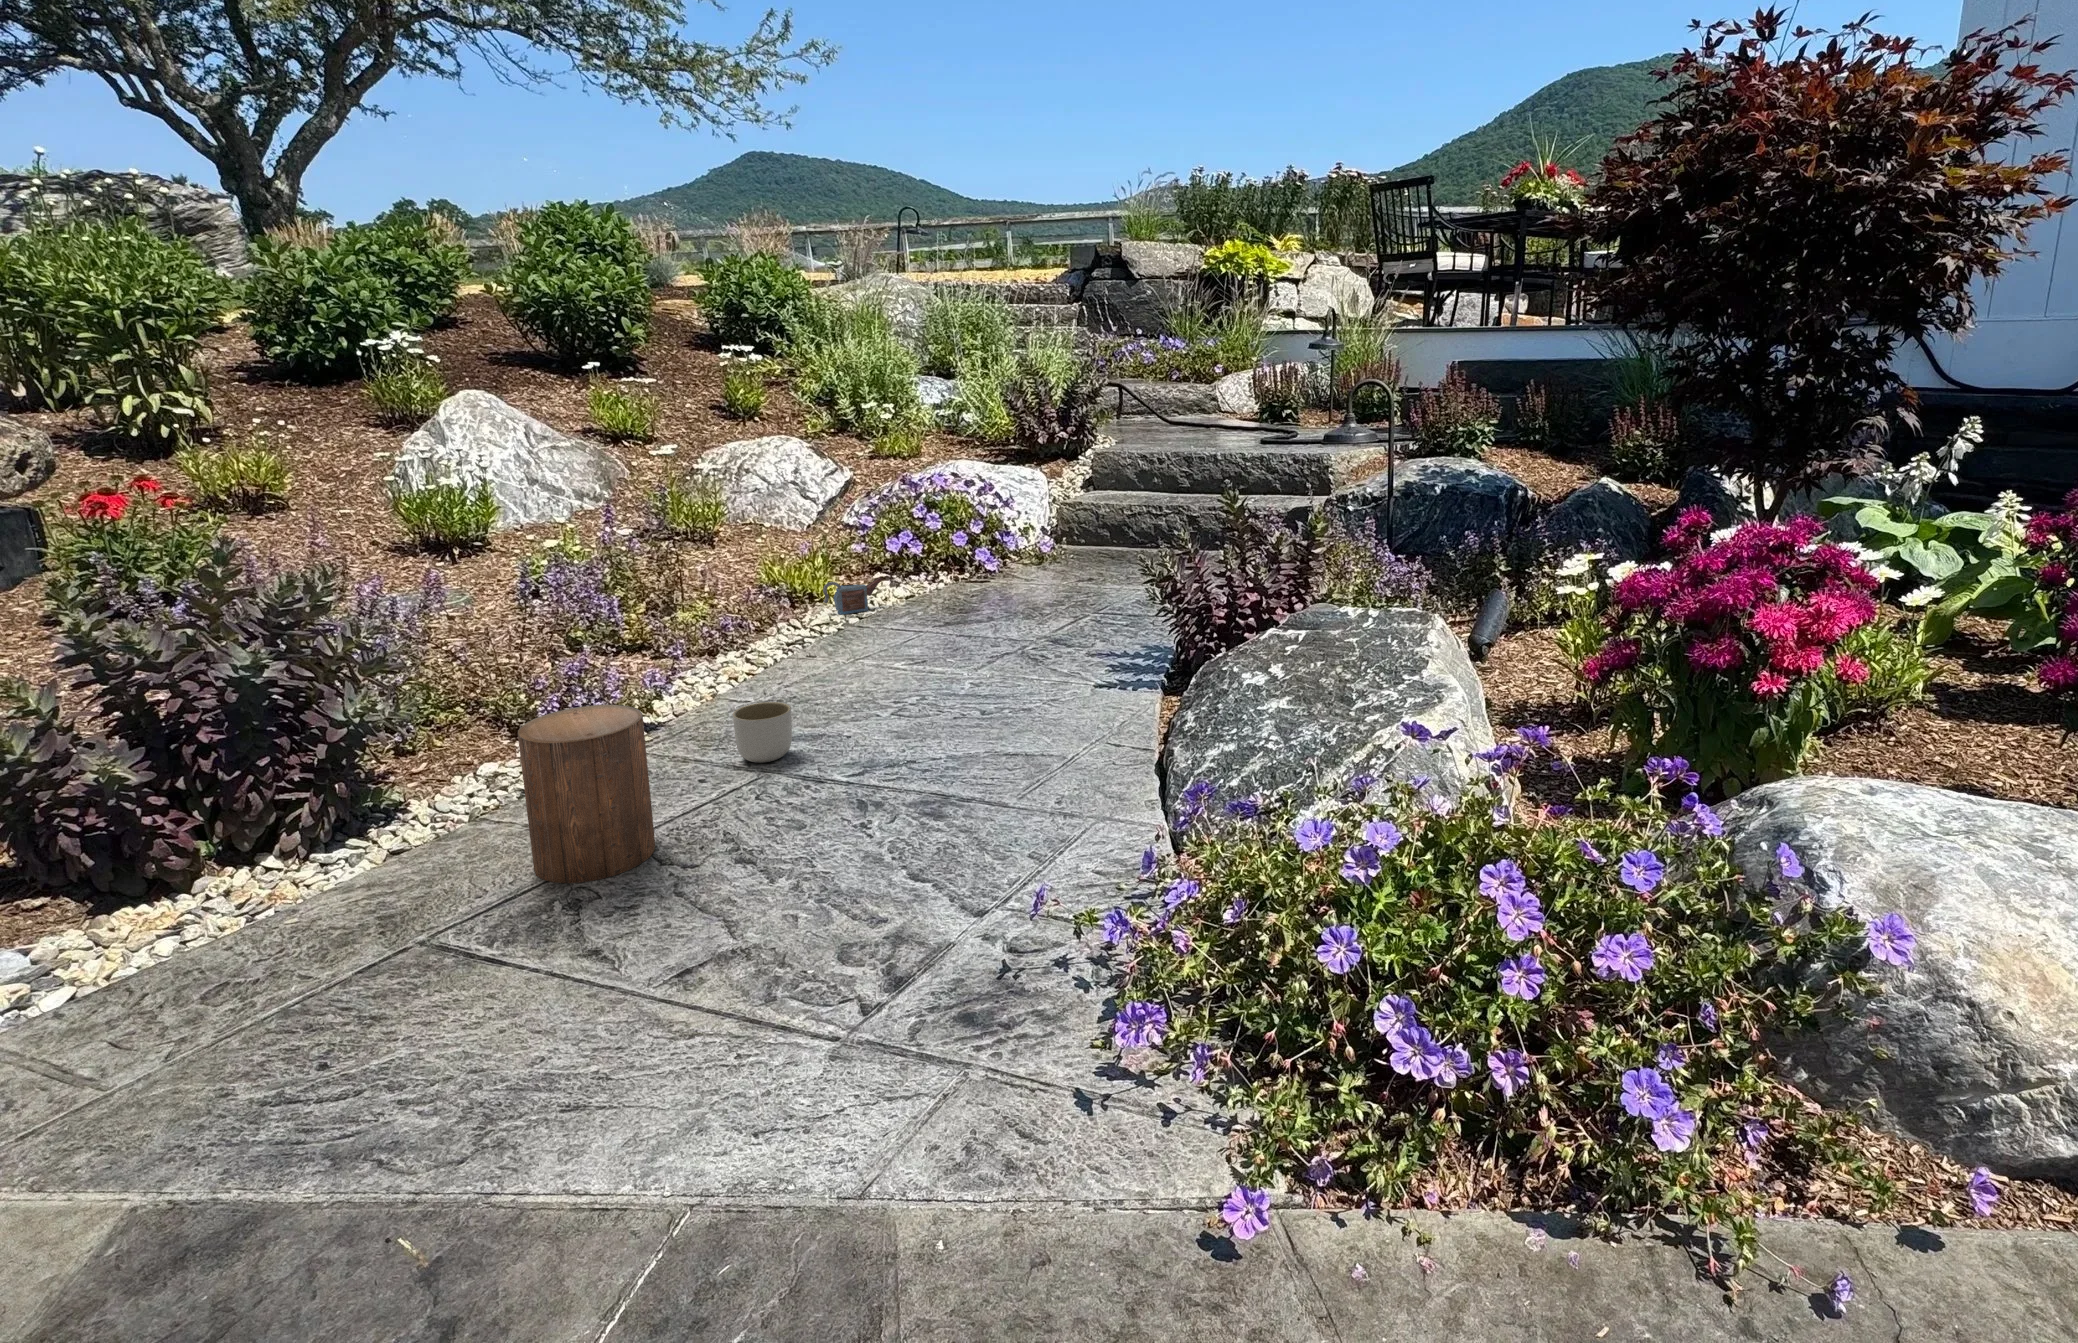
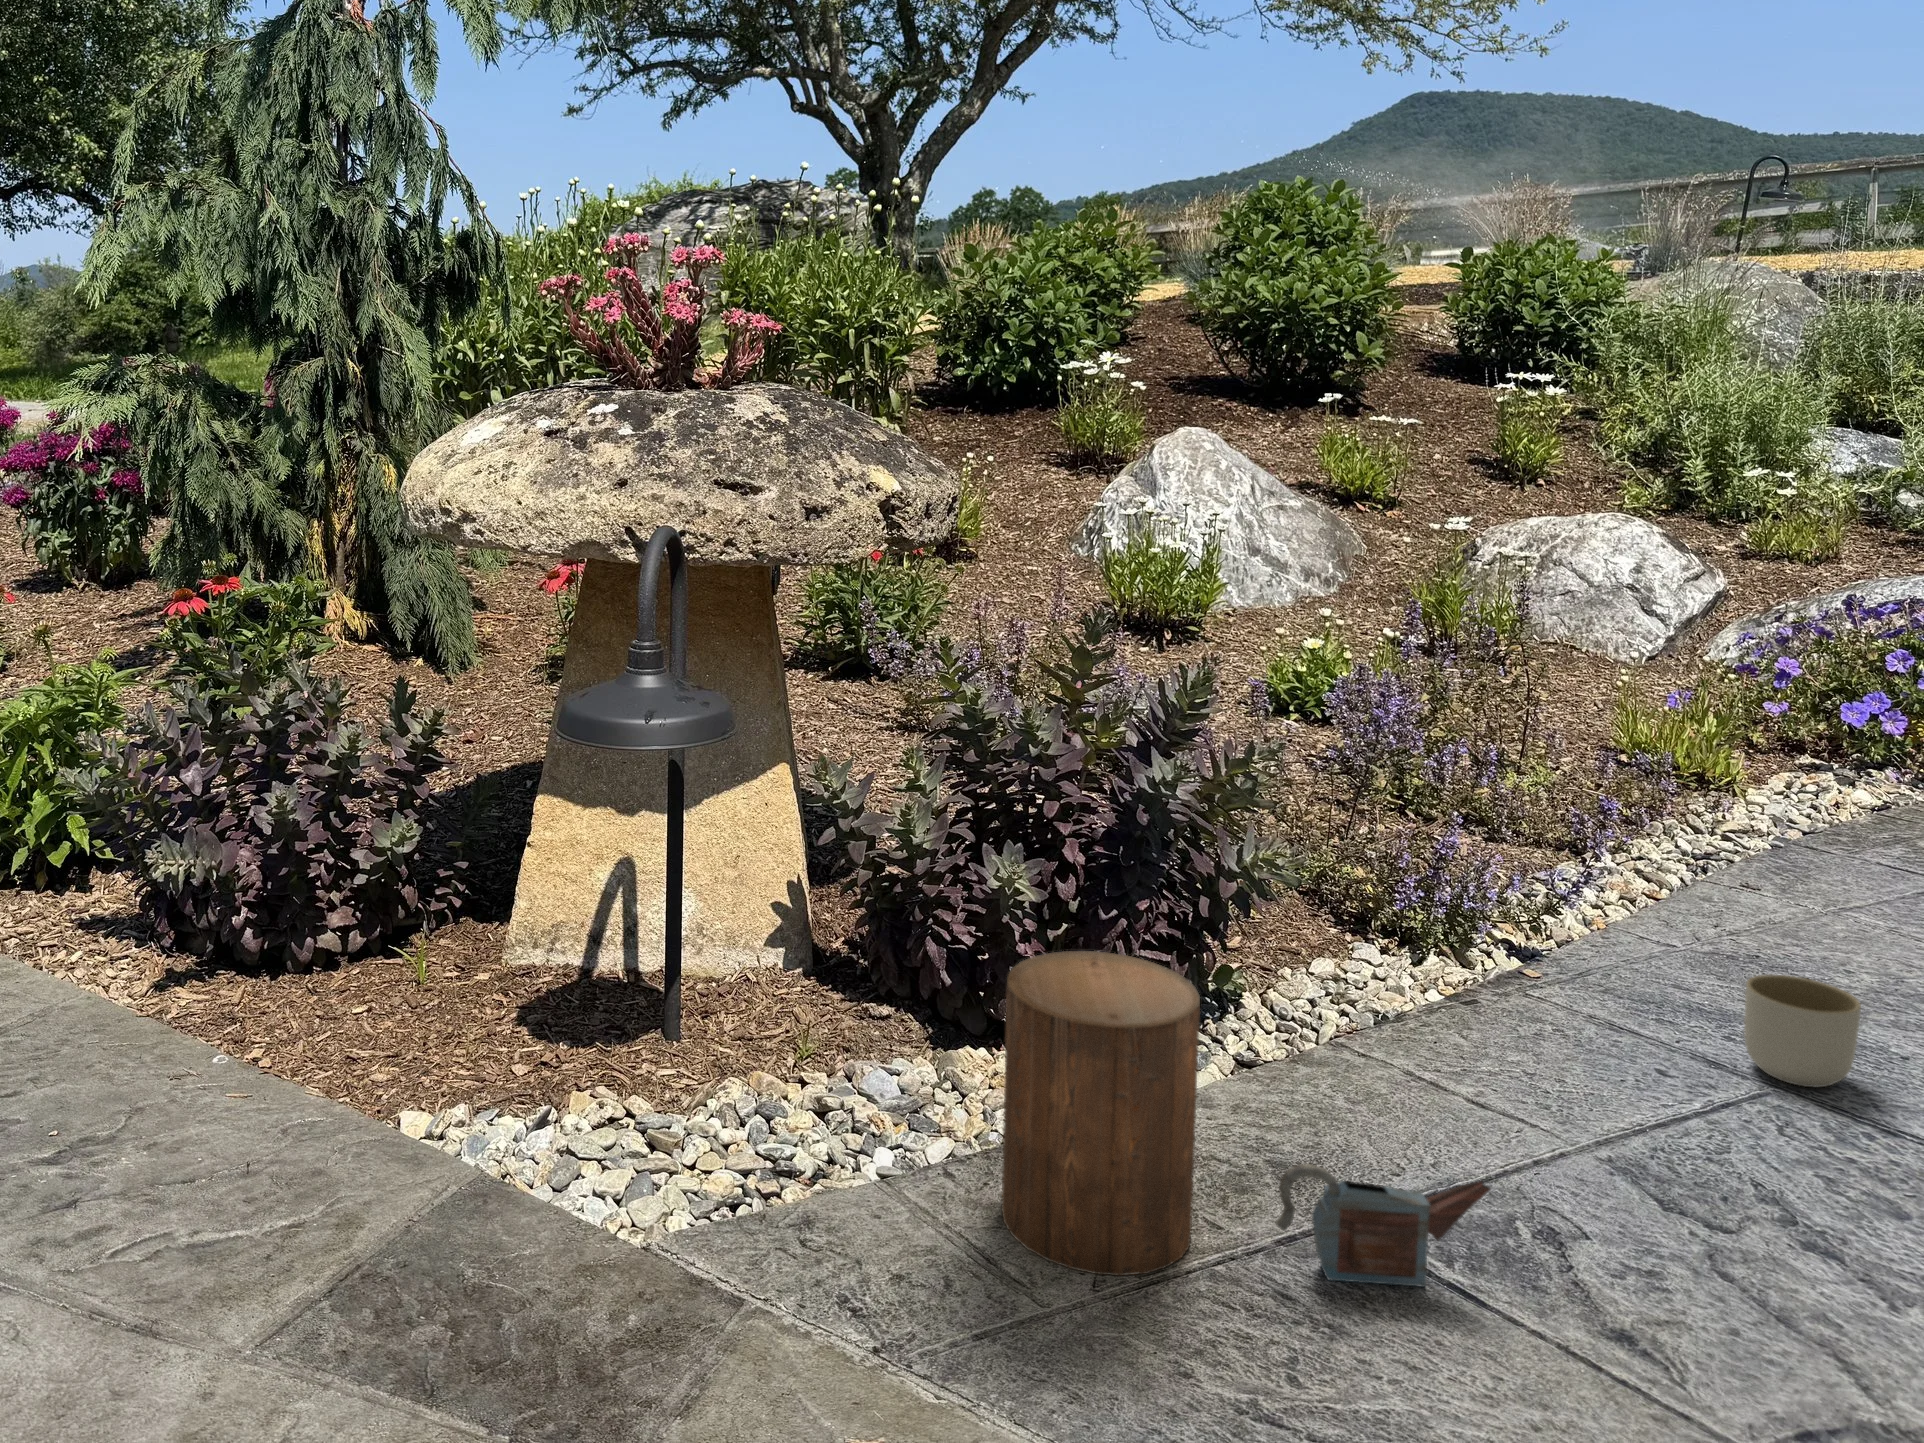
watering can: present [823,577,883,615] -> present [1276,1164,1490,1287]
stool: present [518,705,655,883] -> present [1002,951,1200,1276]

